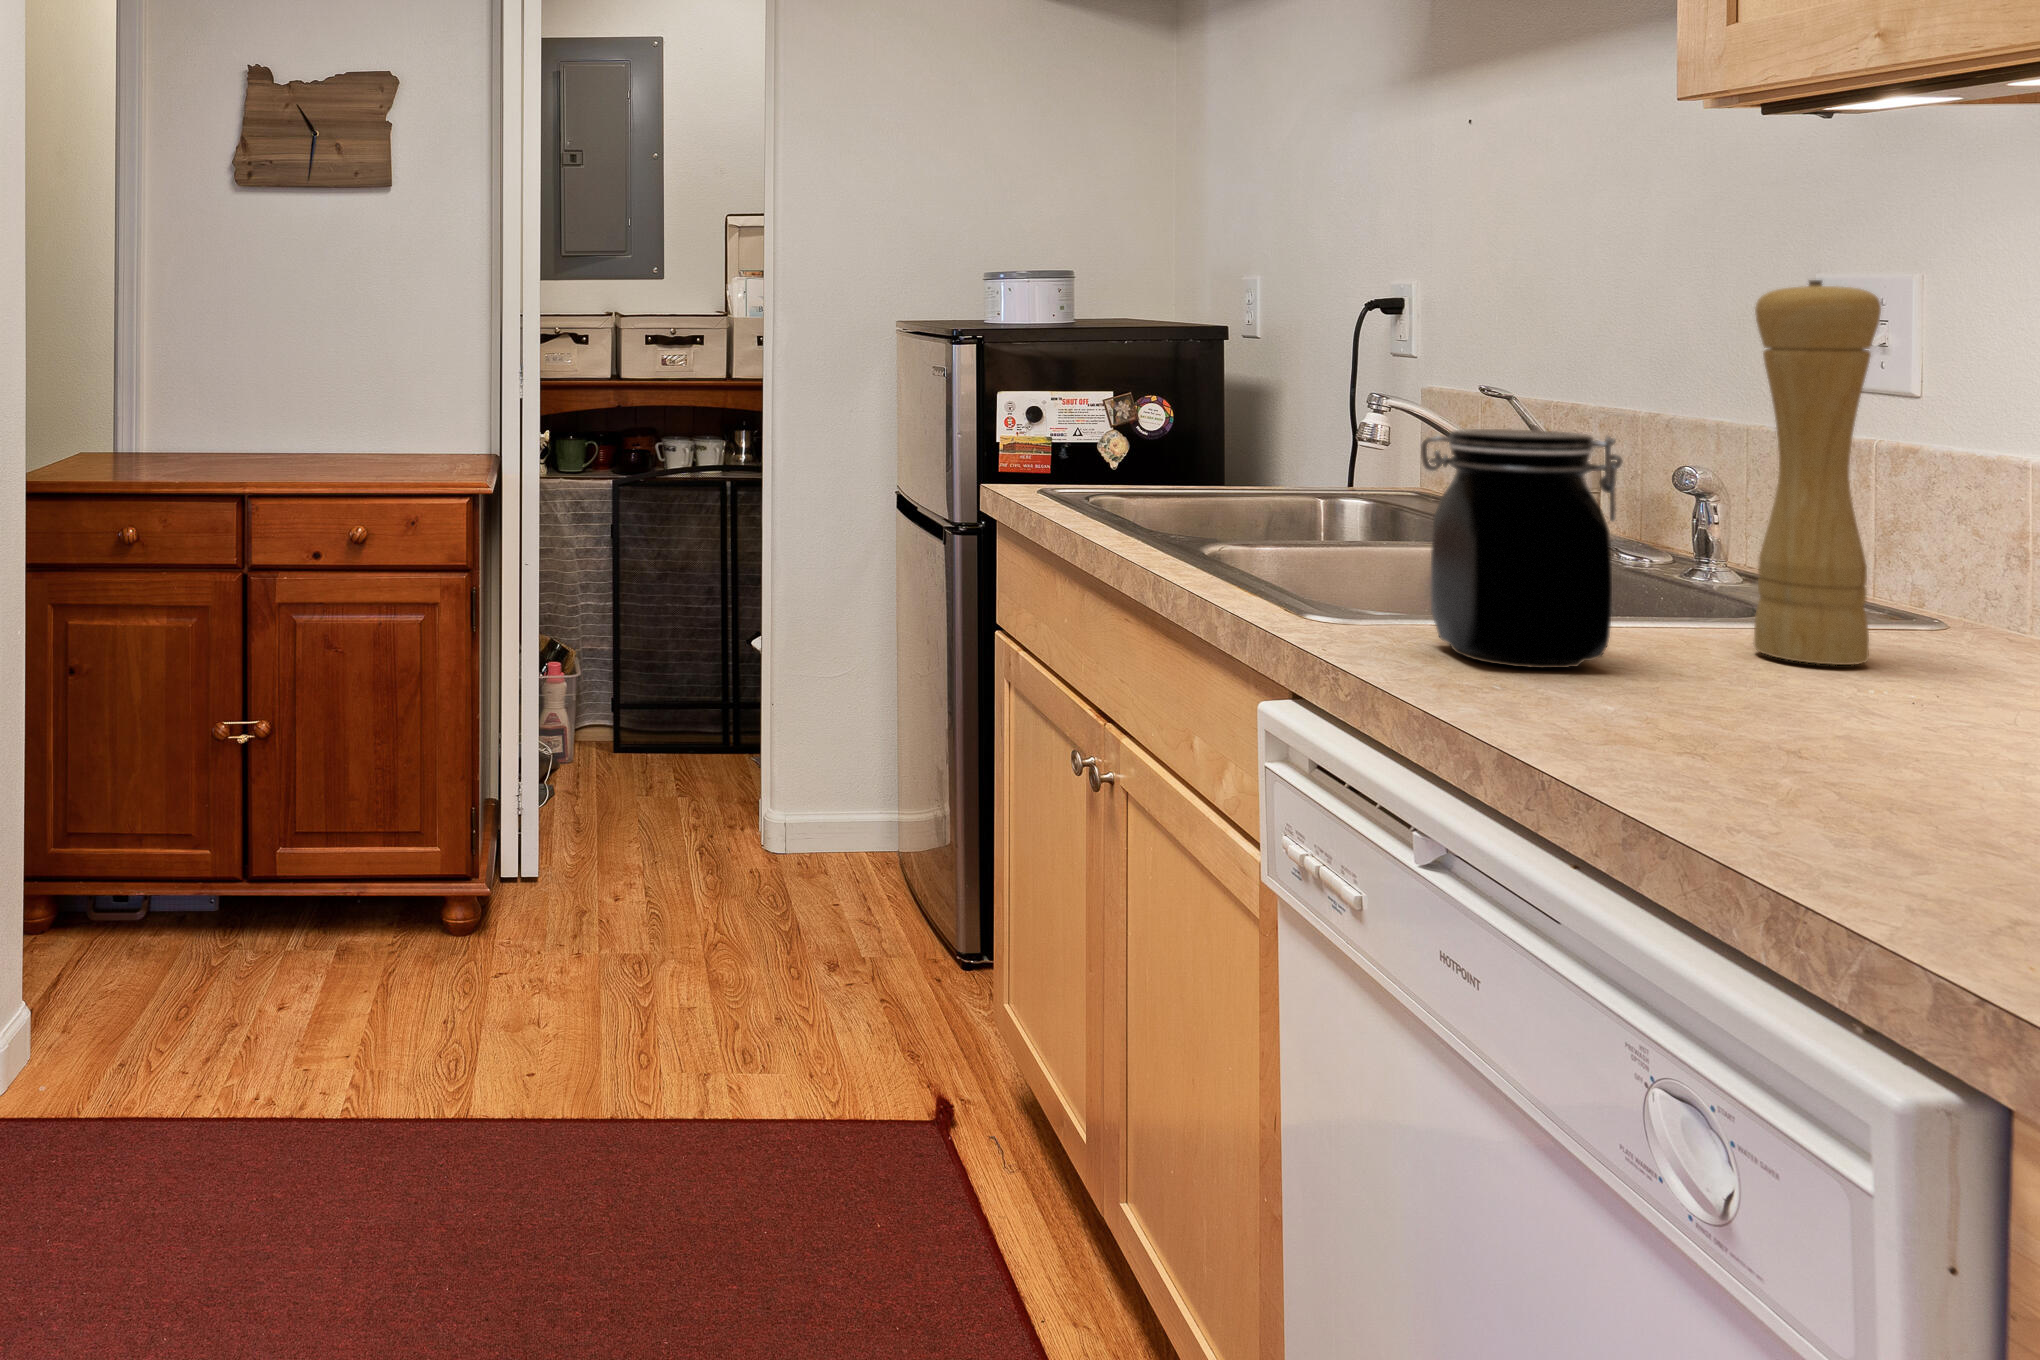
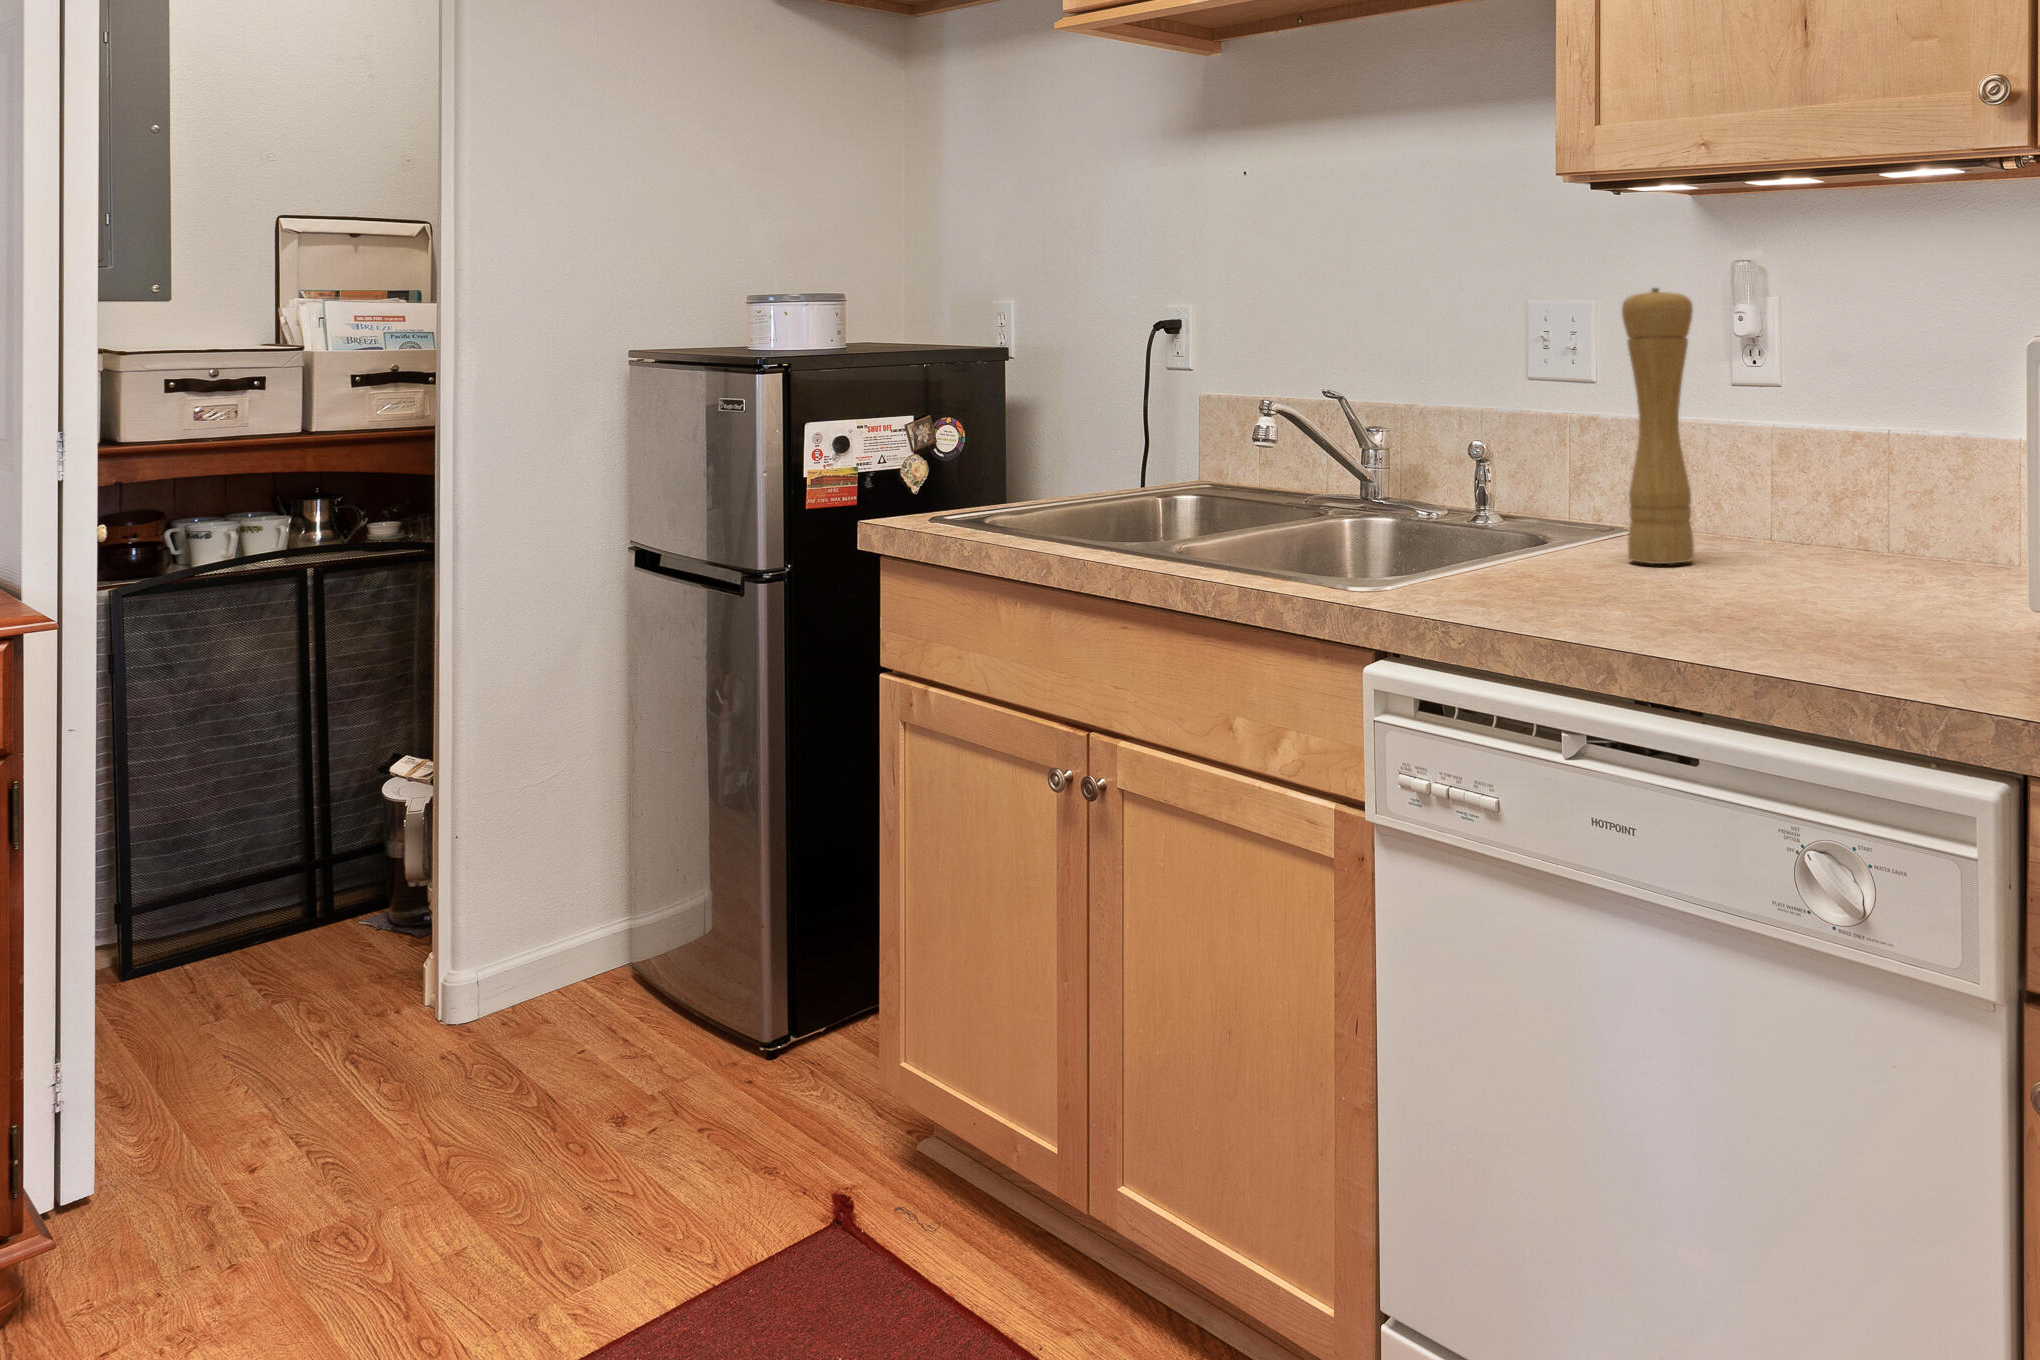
jar: present [1421,429,1622,668] -> none [1461,404,1596,591]

